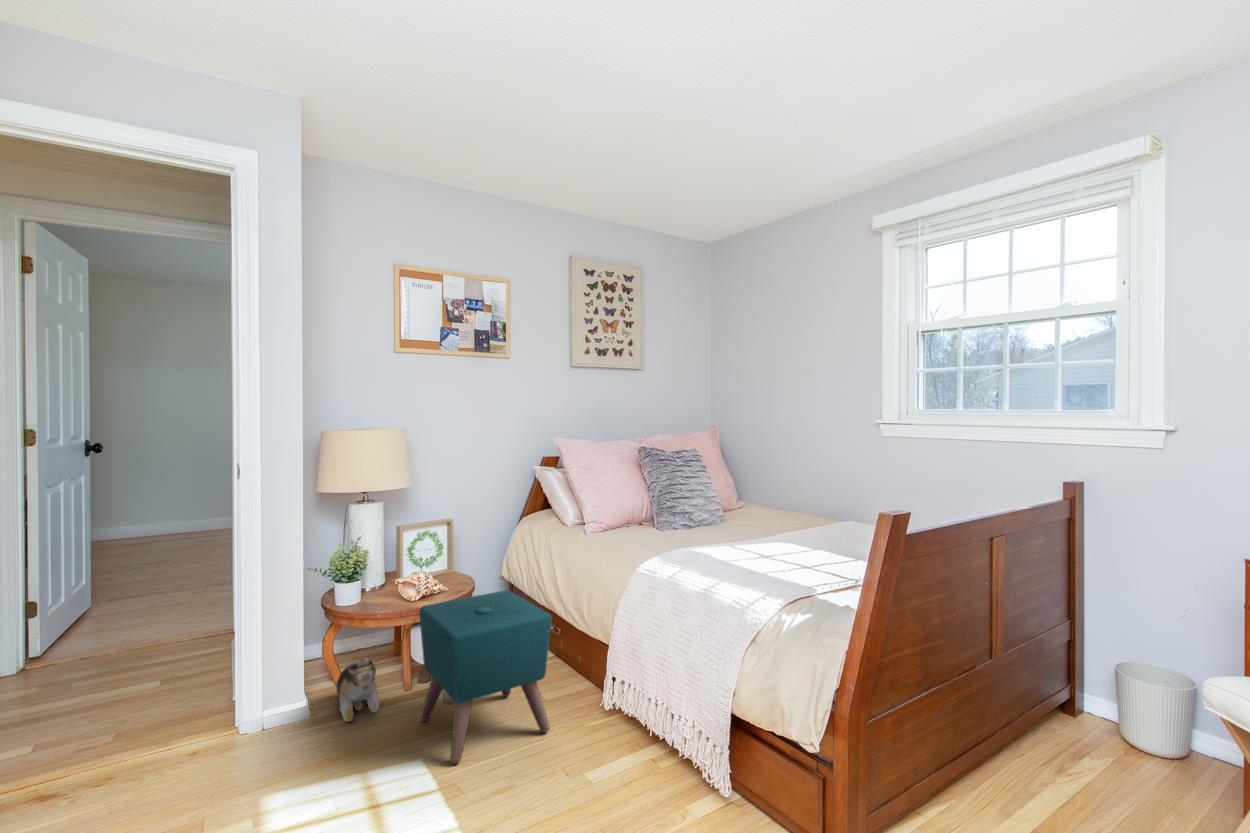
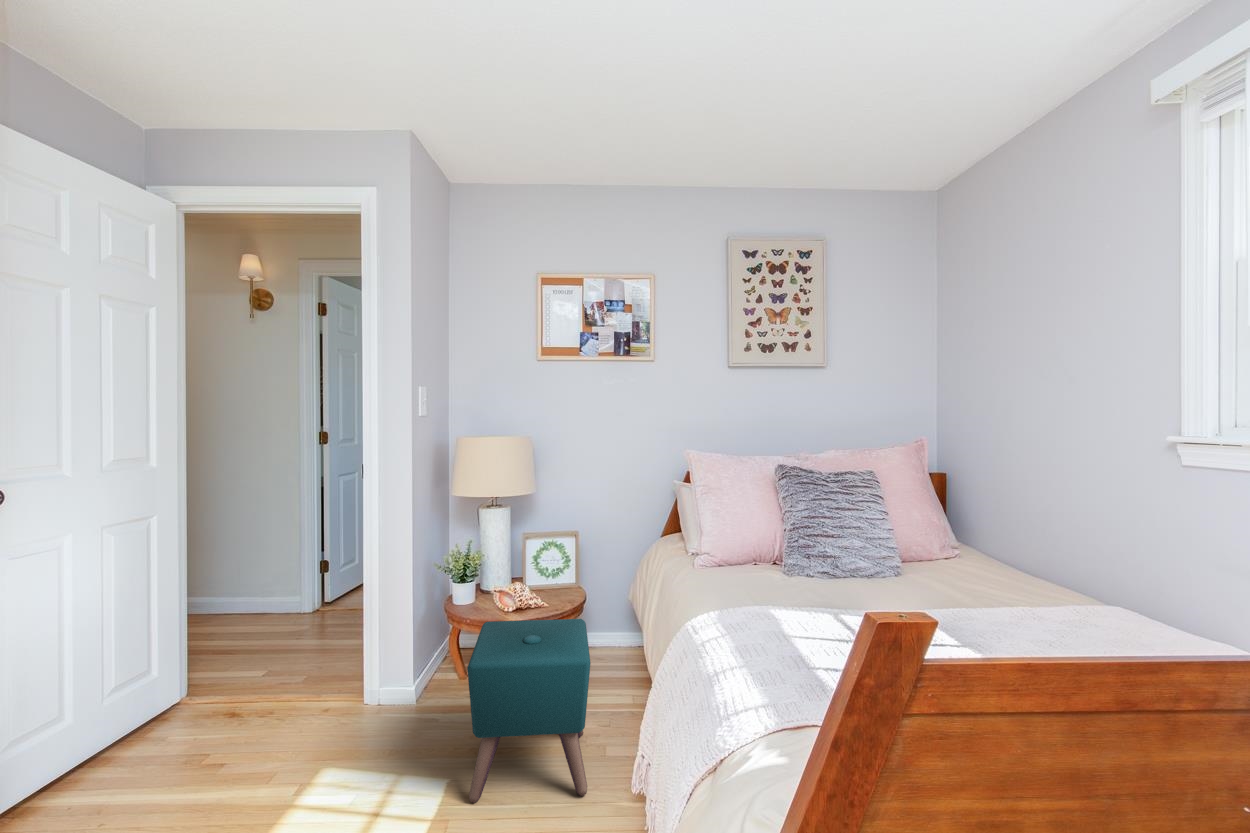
plush toy: present [336,657,379,722] -> none [419,661,468,722]

